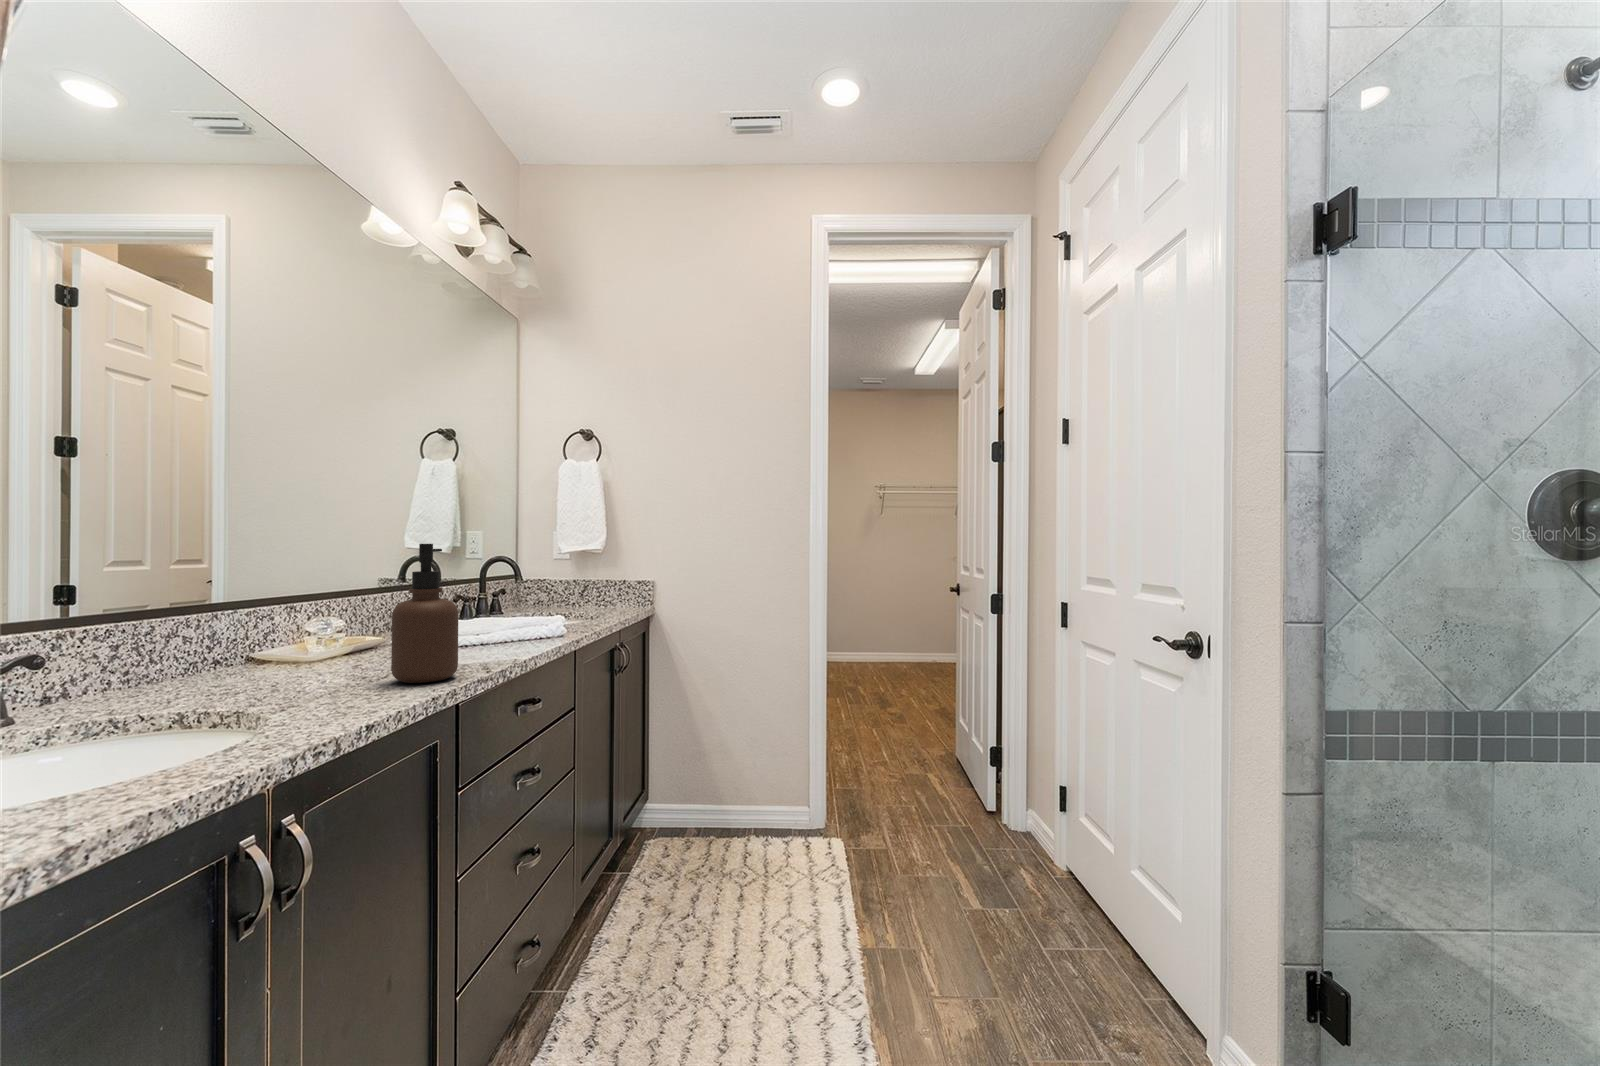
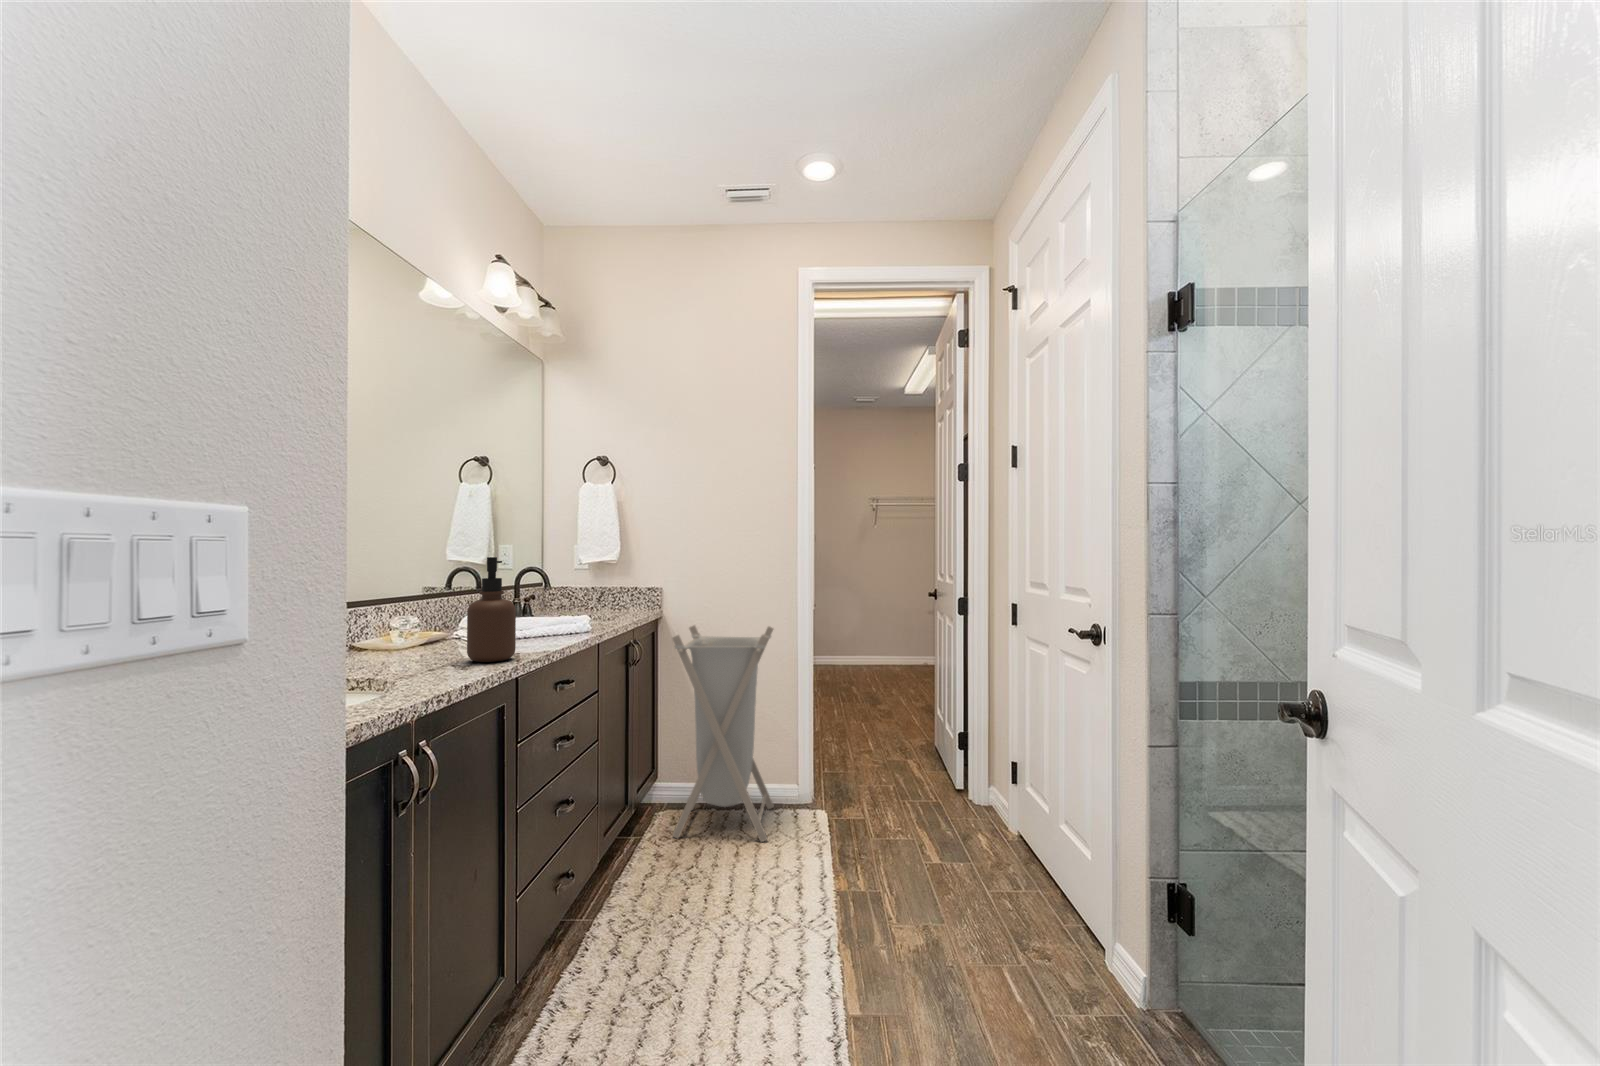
laundry hamper: none [664,625,782,880] -> present [672,625,774,842]

